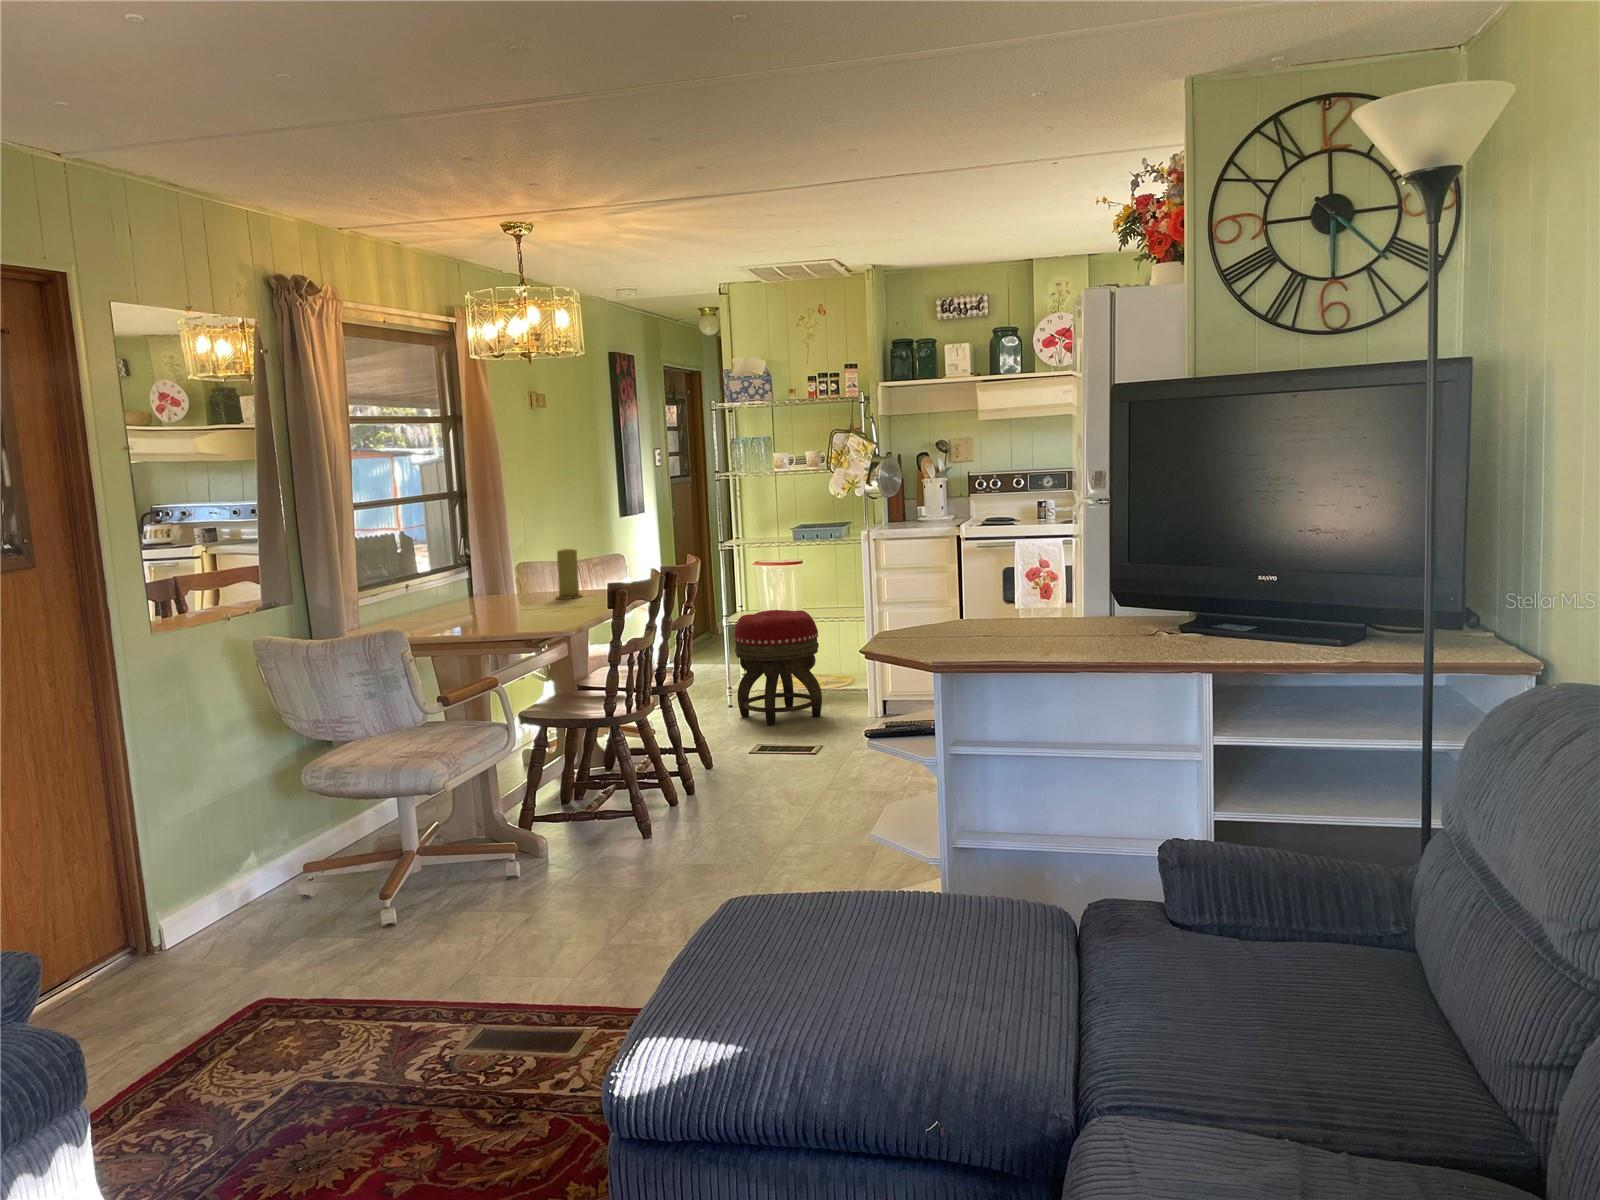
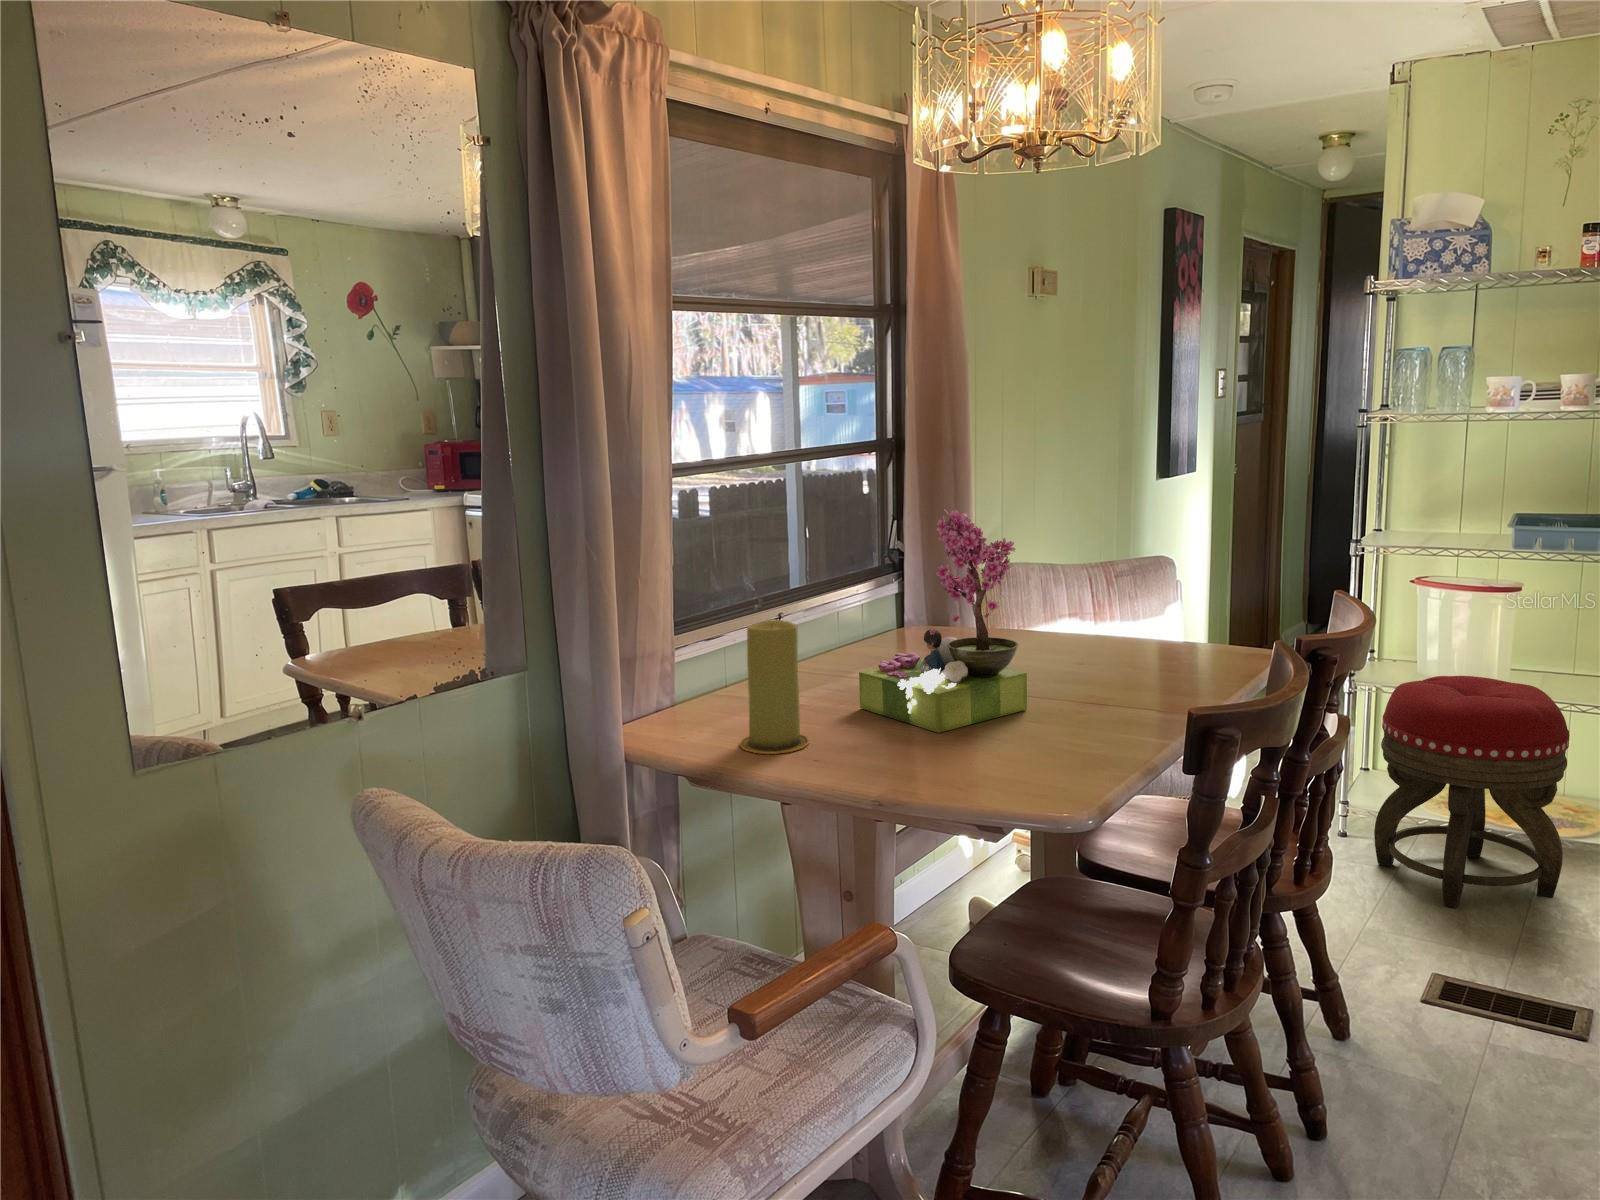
flower arrangement: none [460,519,540,615] -> present [859,510,1027,733]
candle: present [557,549,582,599] -> present [739,620,809,754]

